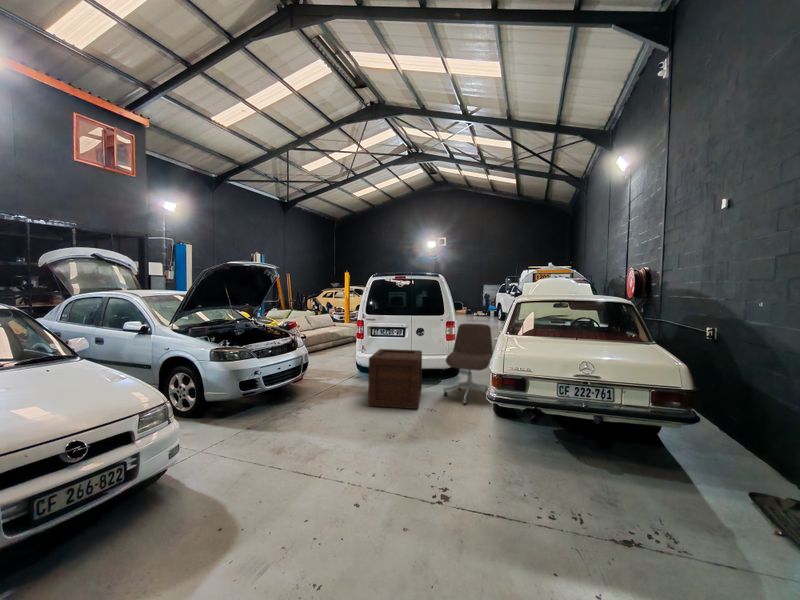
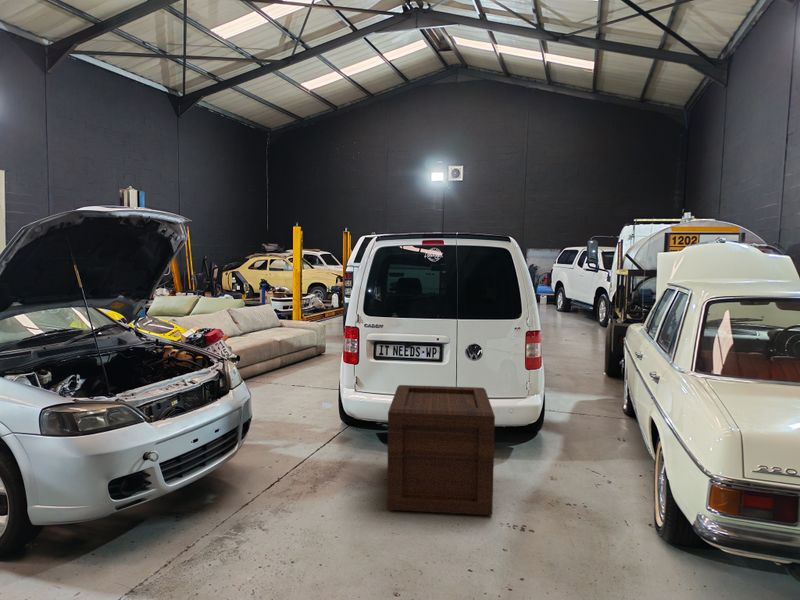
office chair: present [444,323,493,404] -> none [528,331,636,499]

